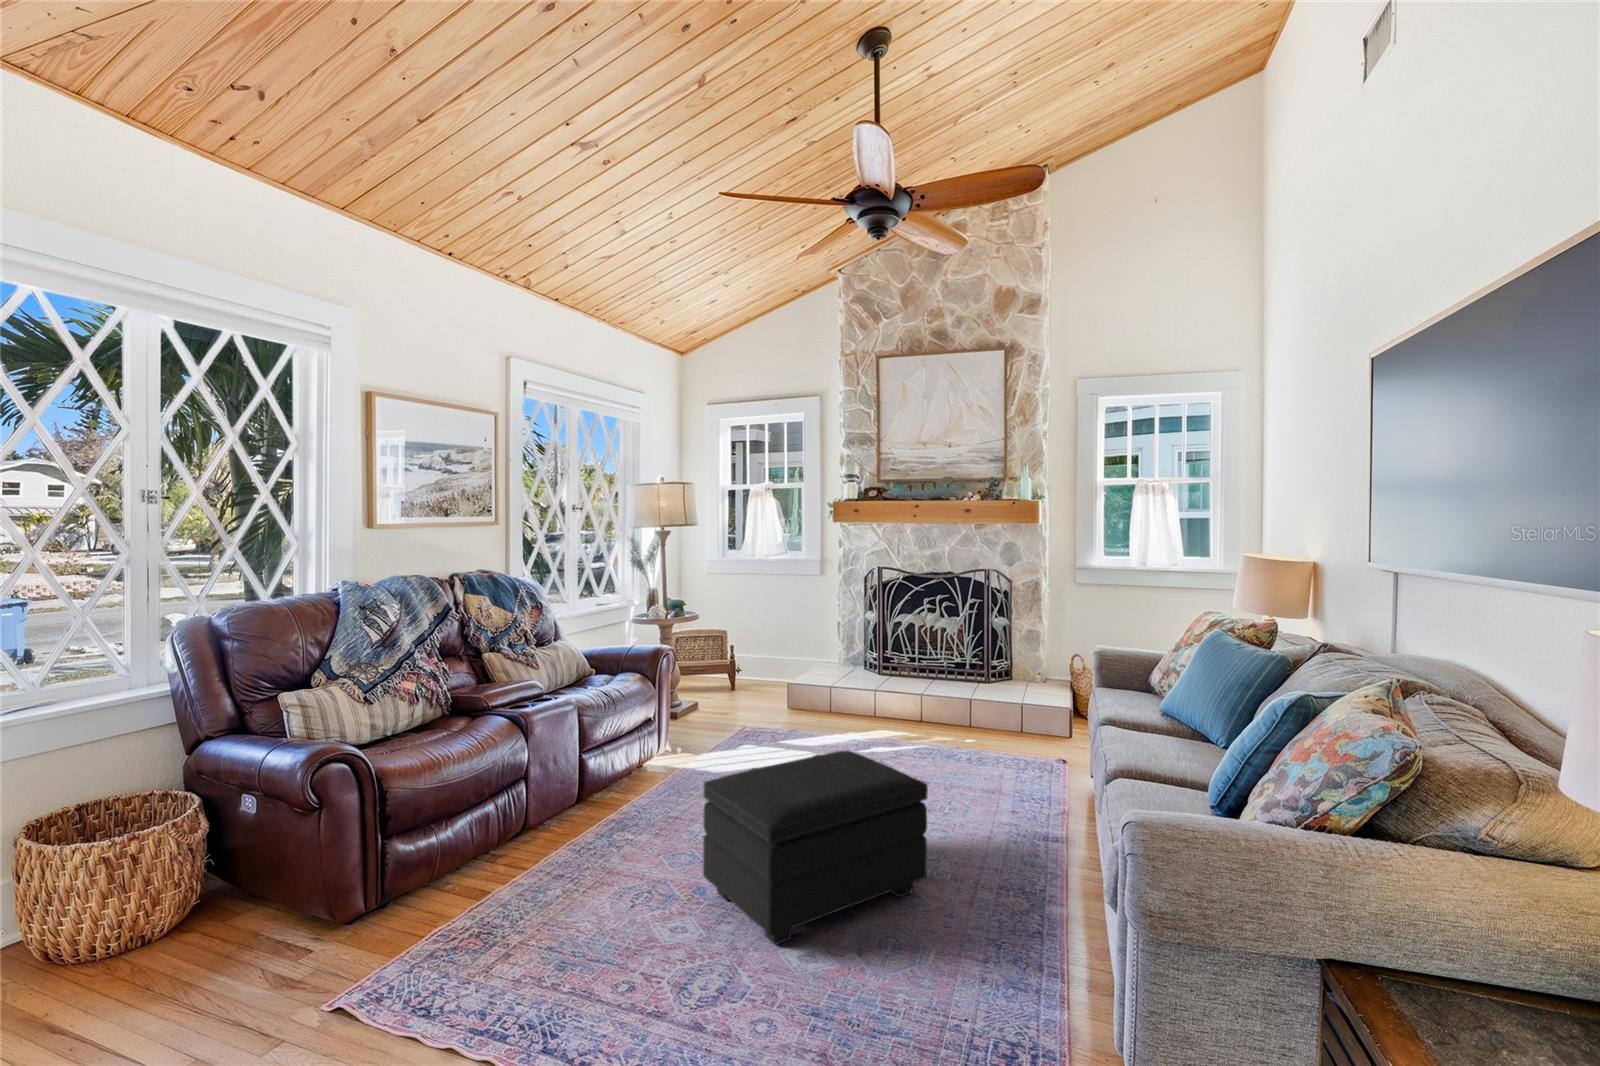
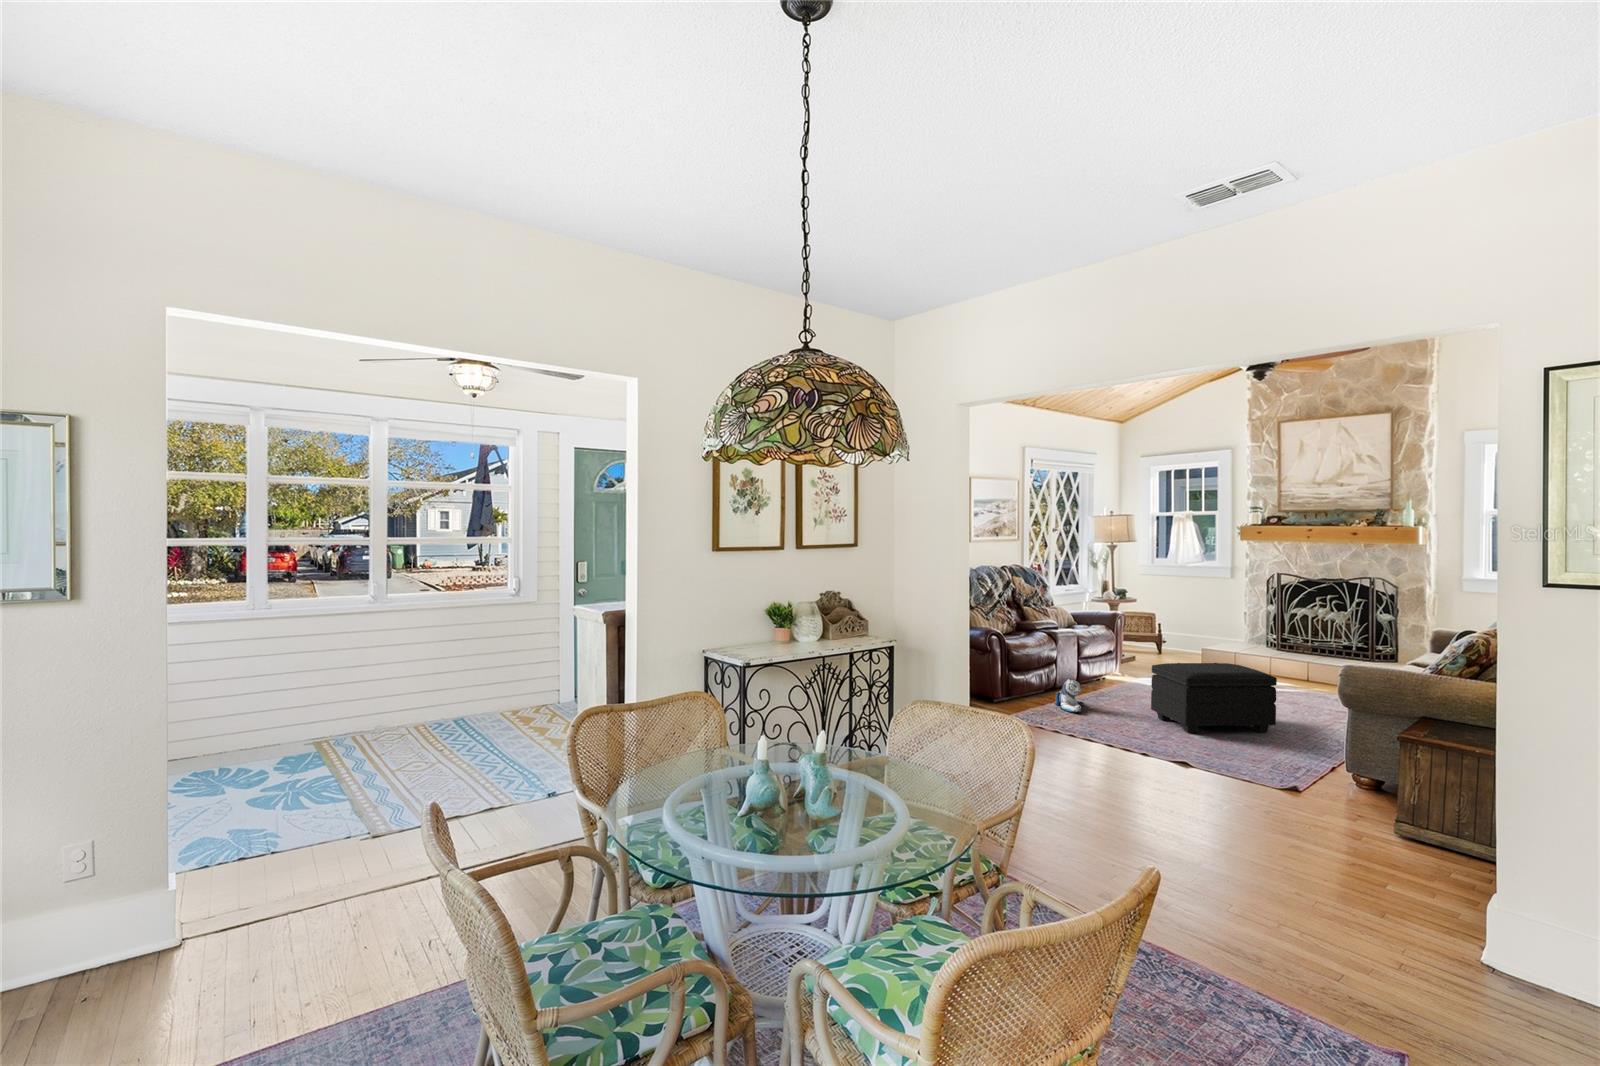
plush toy: none [506,831,573,920] -> present [1055,679,1084,713]

